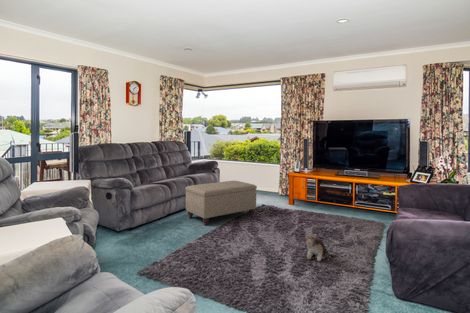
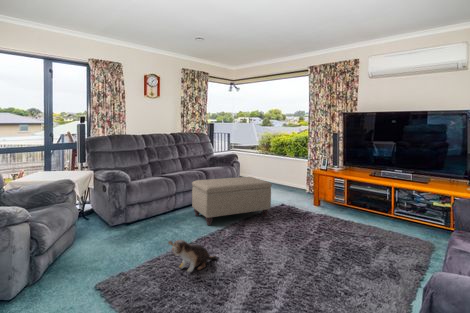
plush toy: present [306,235,327,261] -> present [168,240,217,272]

